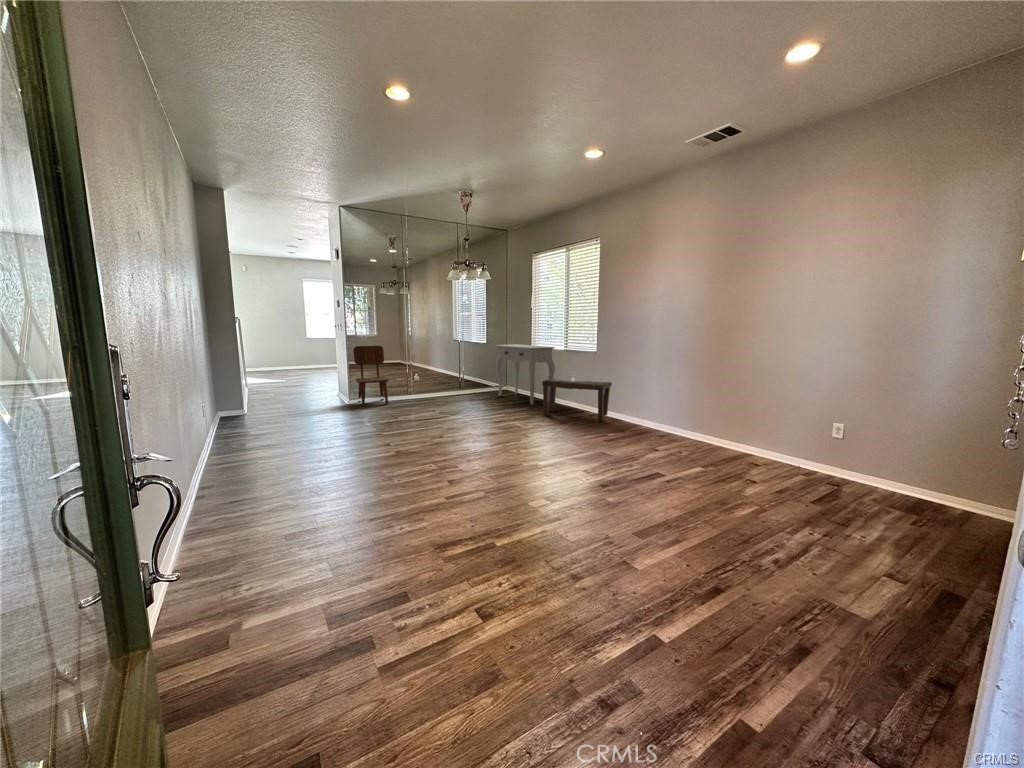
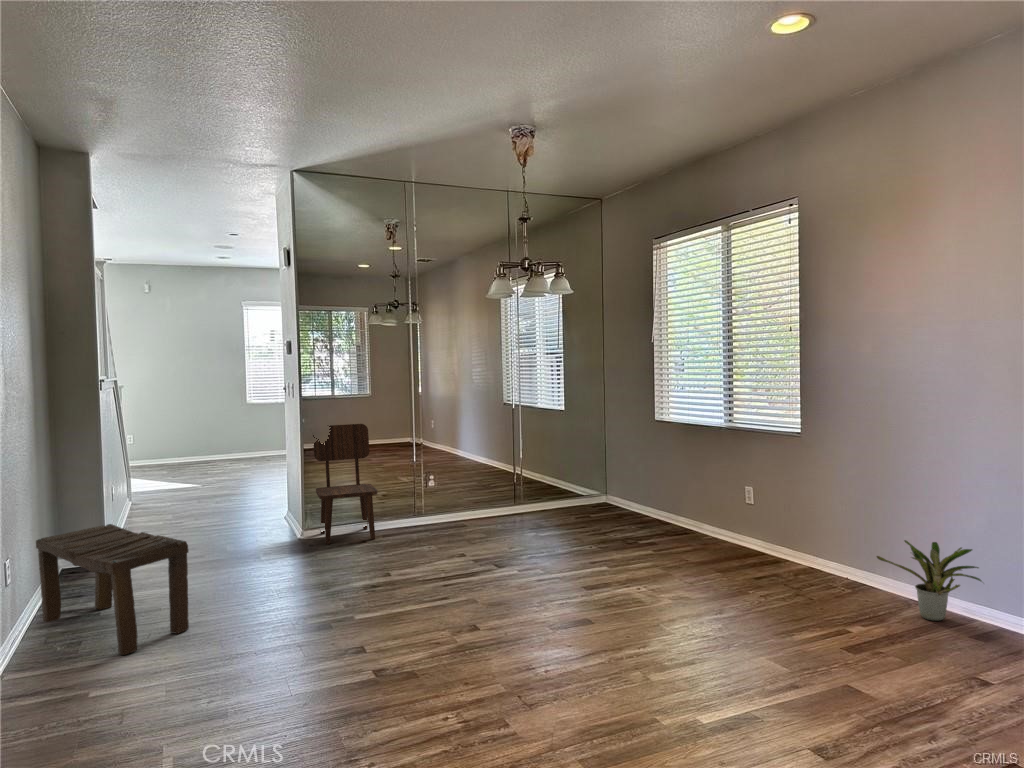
console table: present [496,344,555,405] -> none [584,414,708,542]
bench: present [542,379,612,422] -> present [36,524,189,655]
potted plant: none [623,396,664,431] -> present [877,540,981,621]

